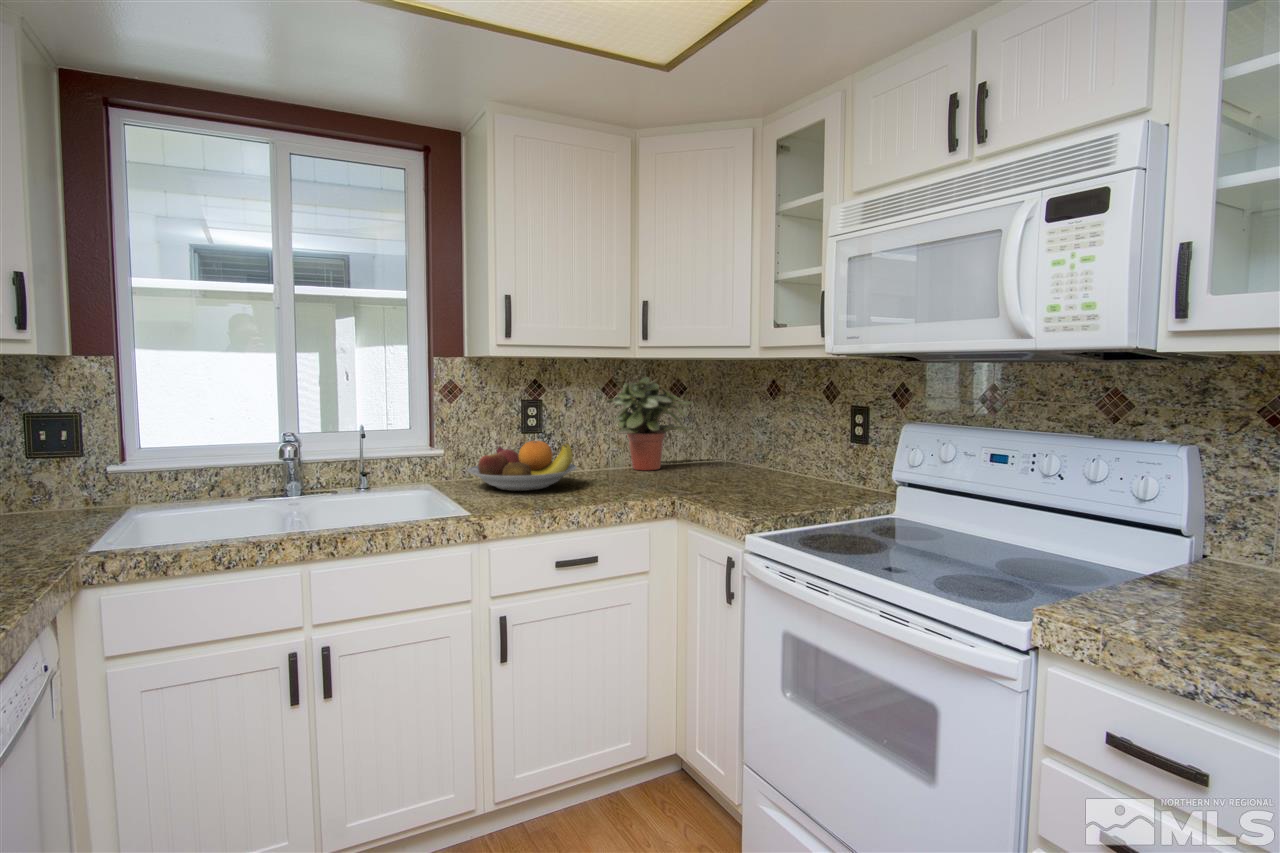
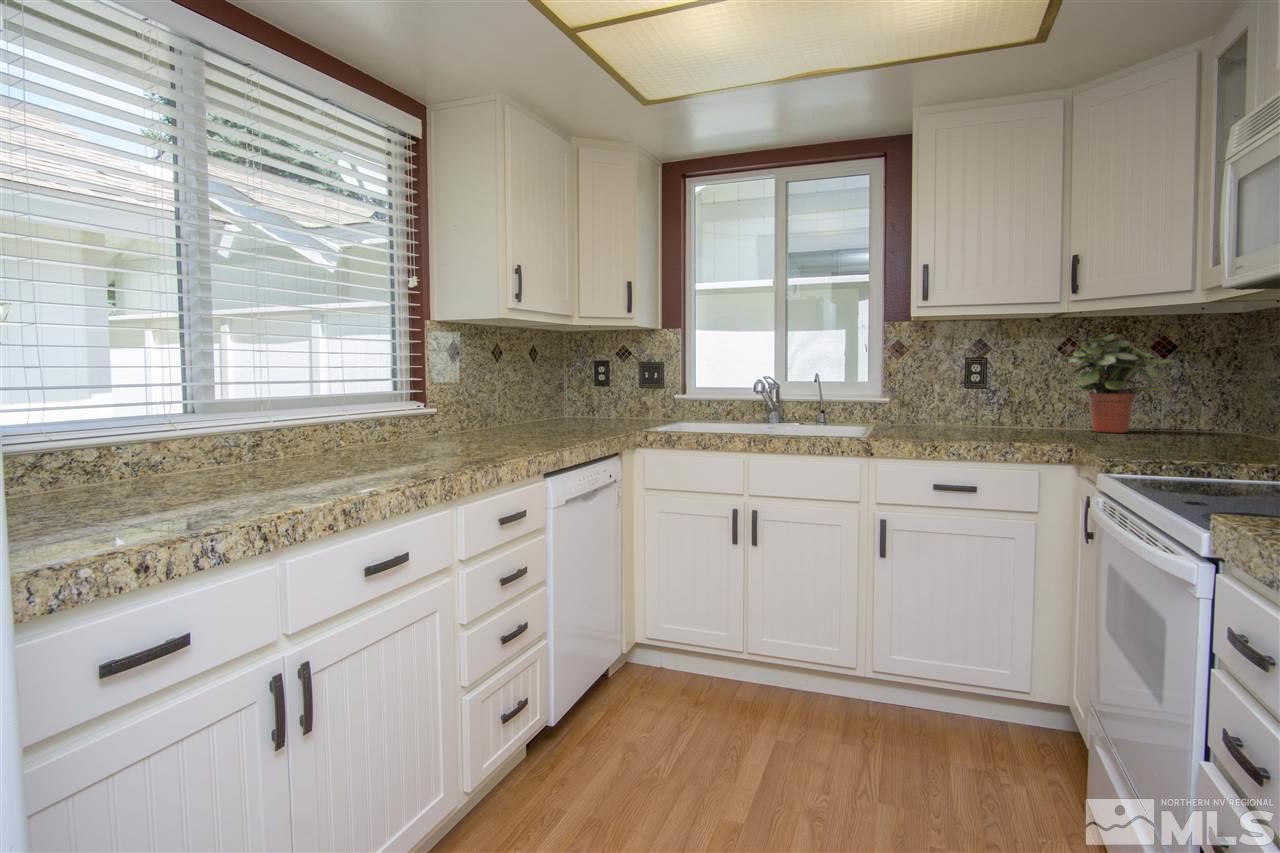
fruit bowl: present [468,441,577,491] -> none [898,391,1002,433]

